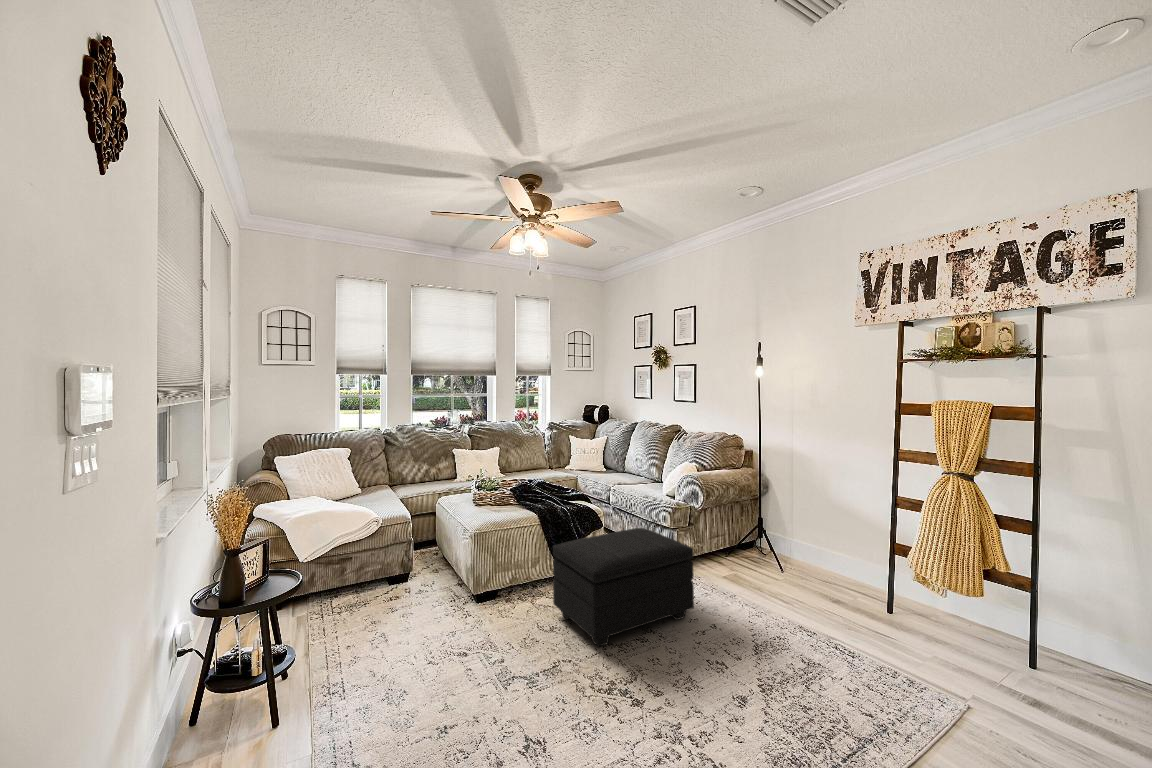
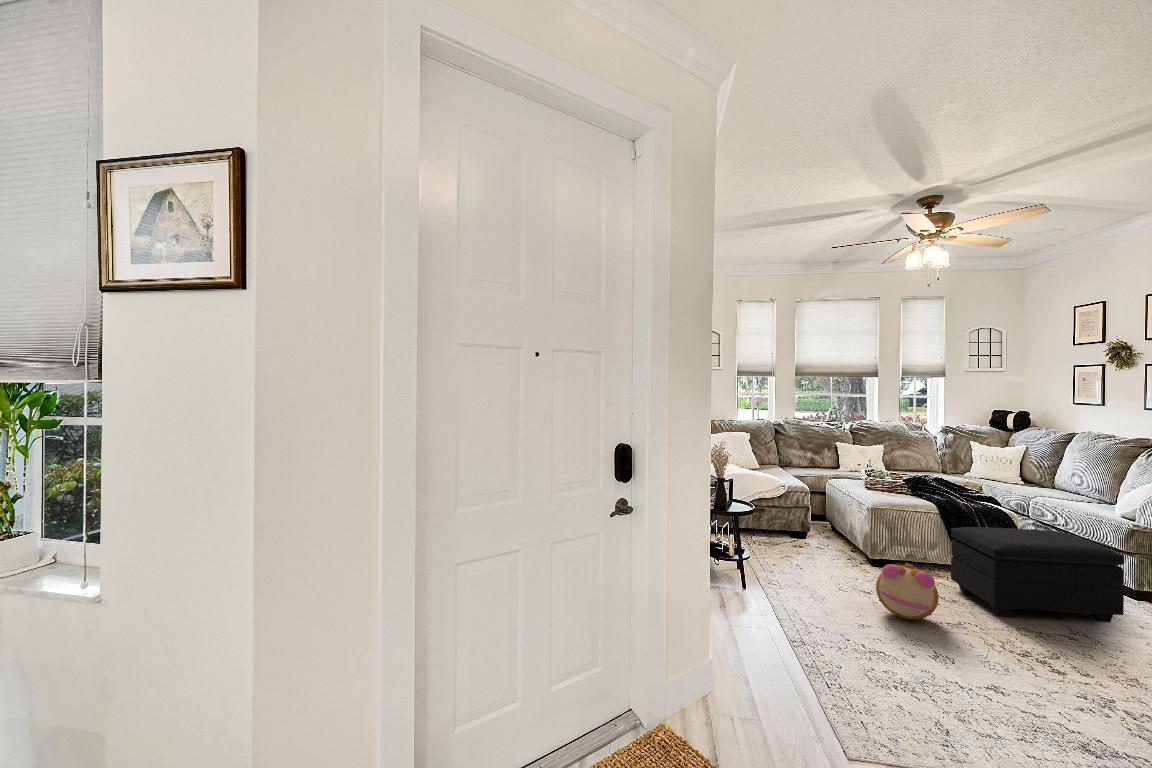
plush toy: none [466,620,539,702] -> present [876,563,939,620]

